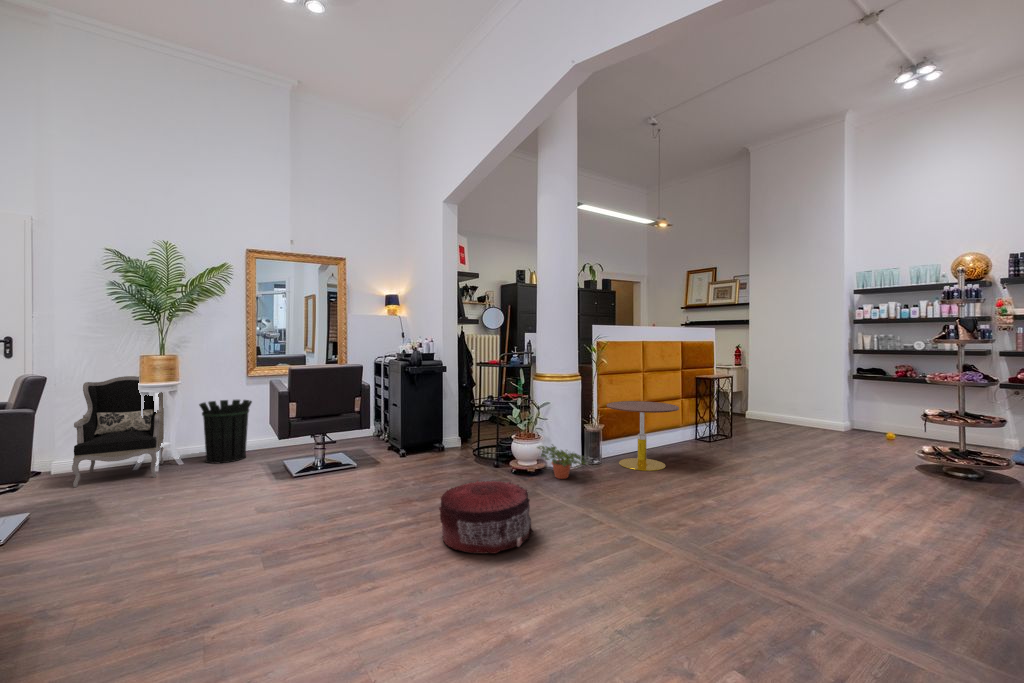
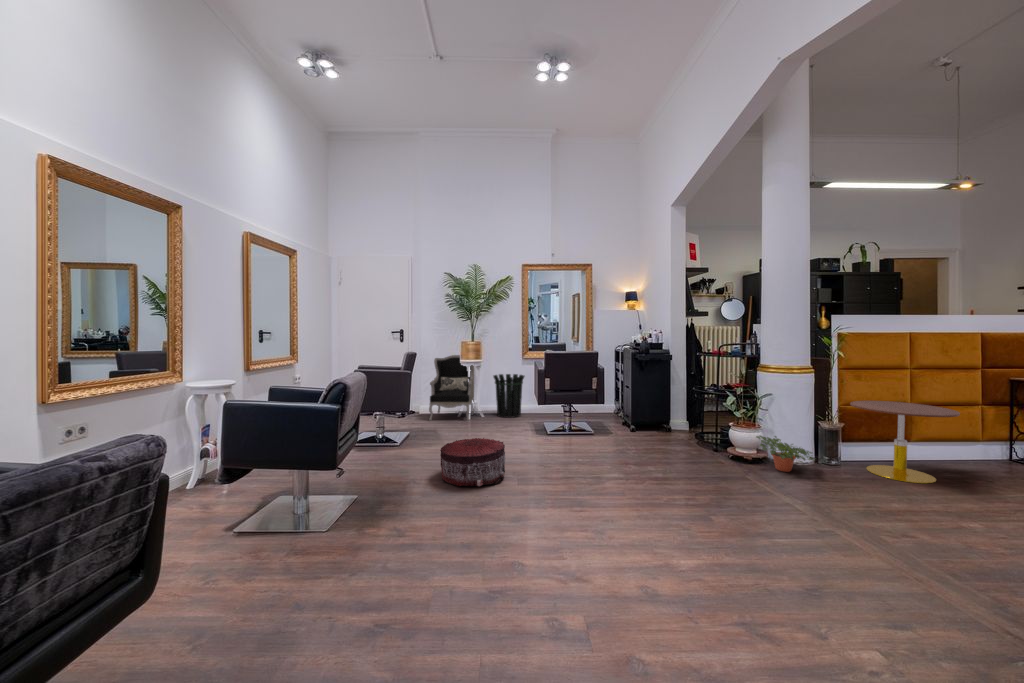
pouf: present [439,481,533,554] -> present [440,438,505,486]

